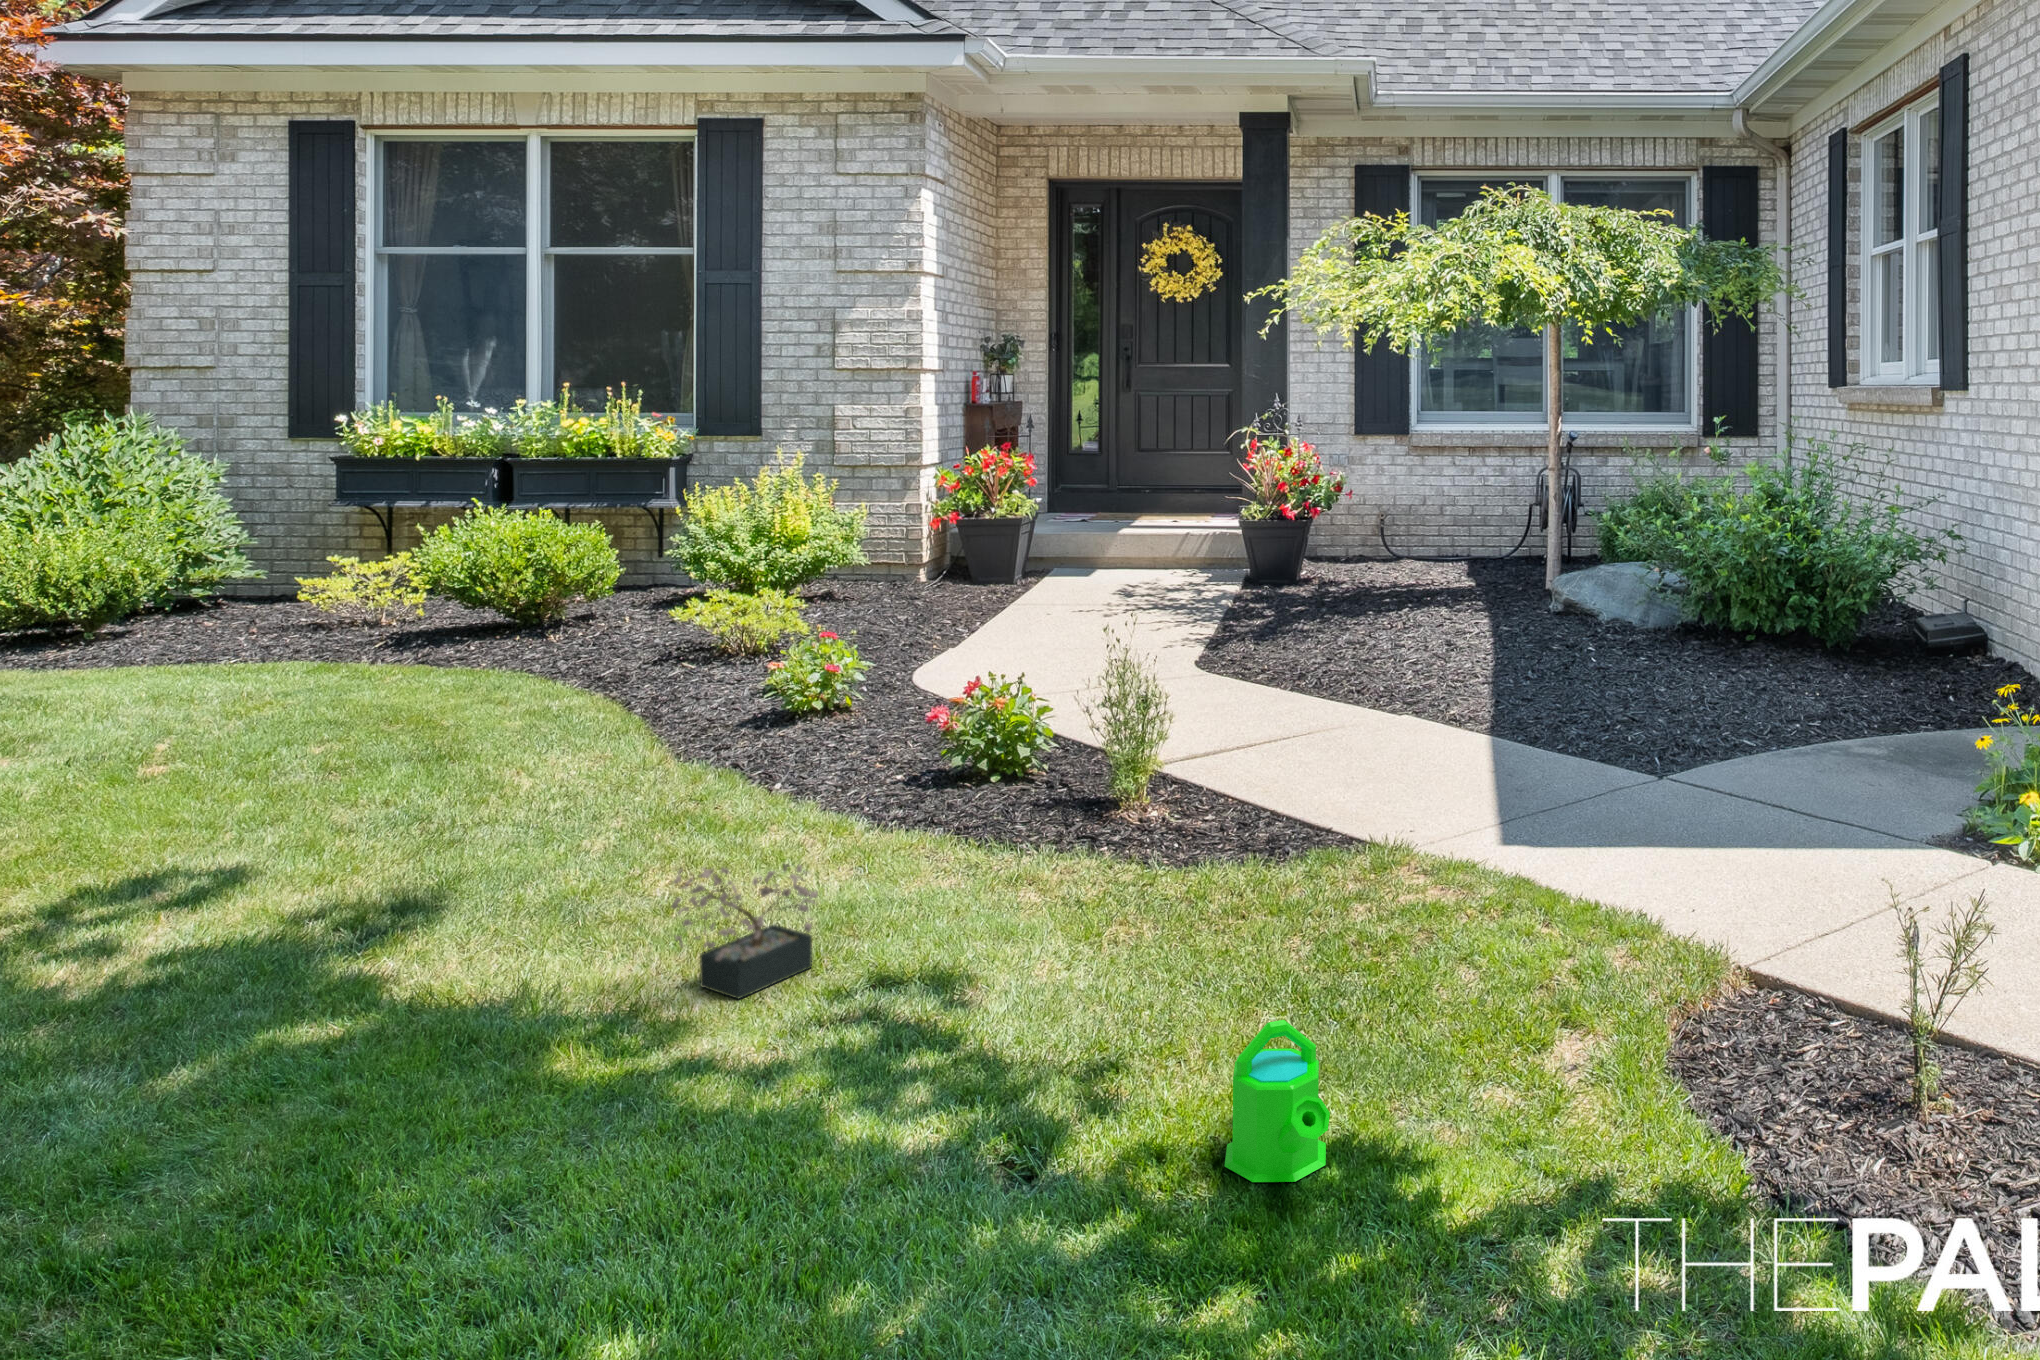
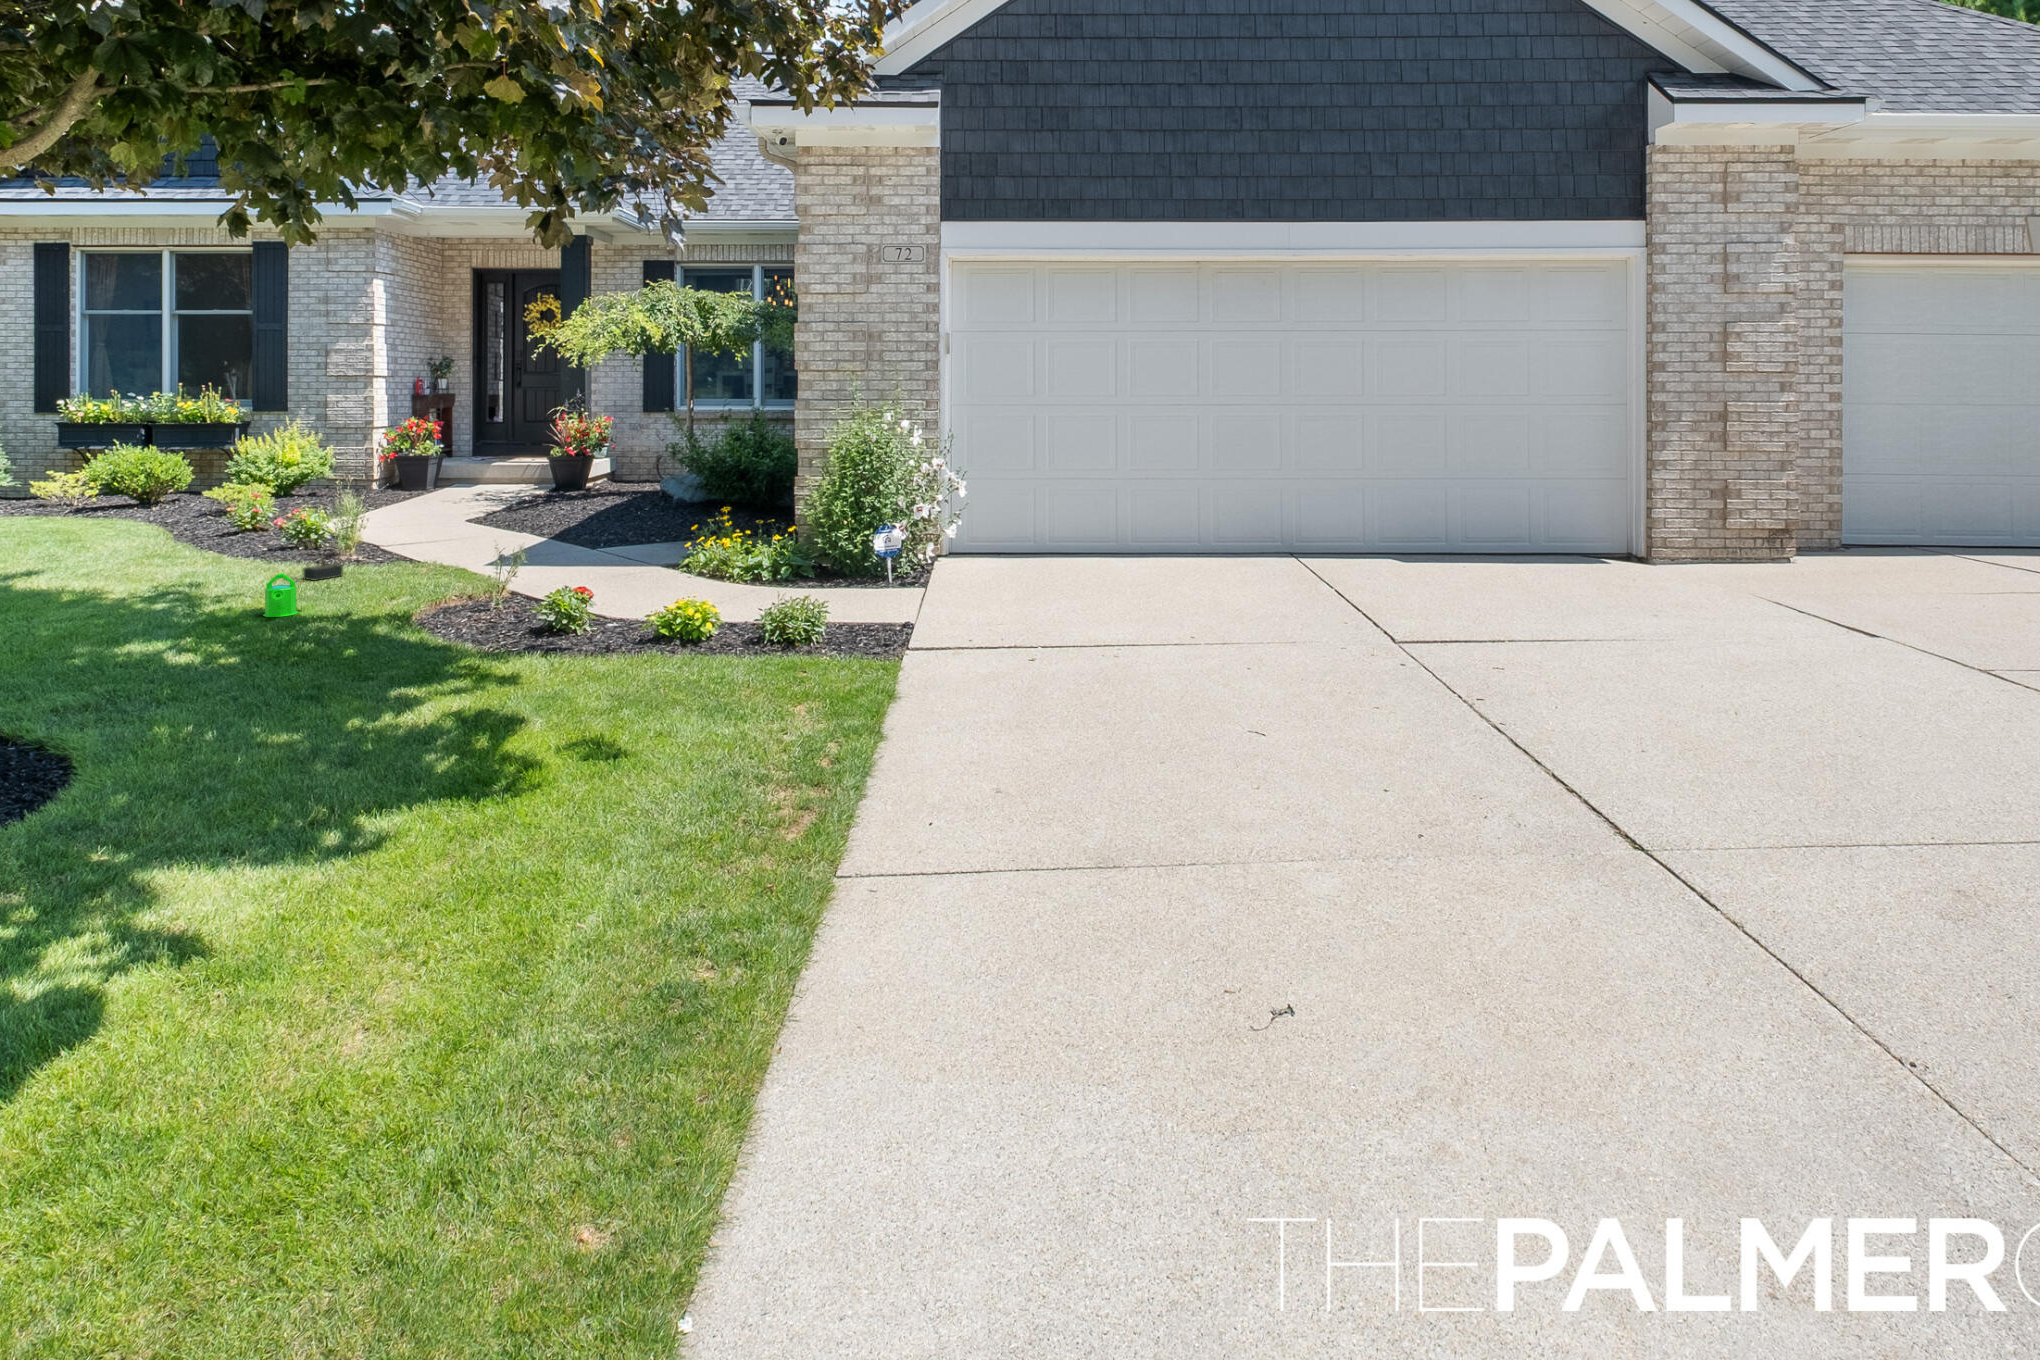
decorative plant: present [671,864,818,999] -> present [294,539,343,581]

